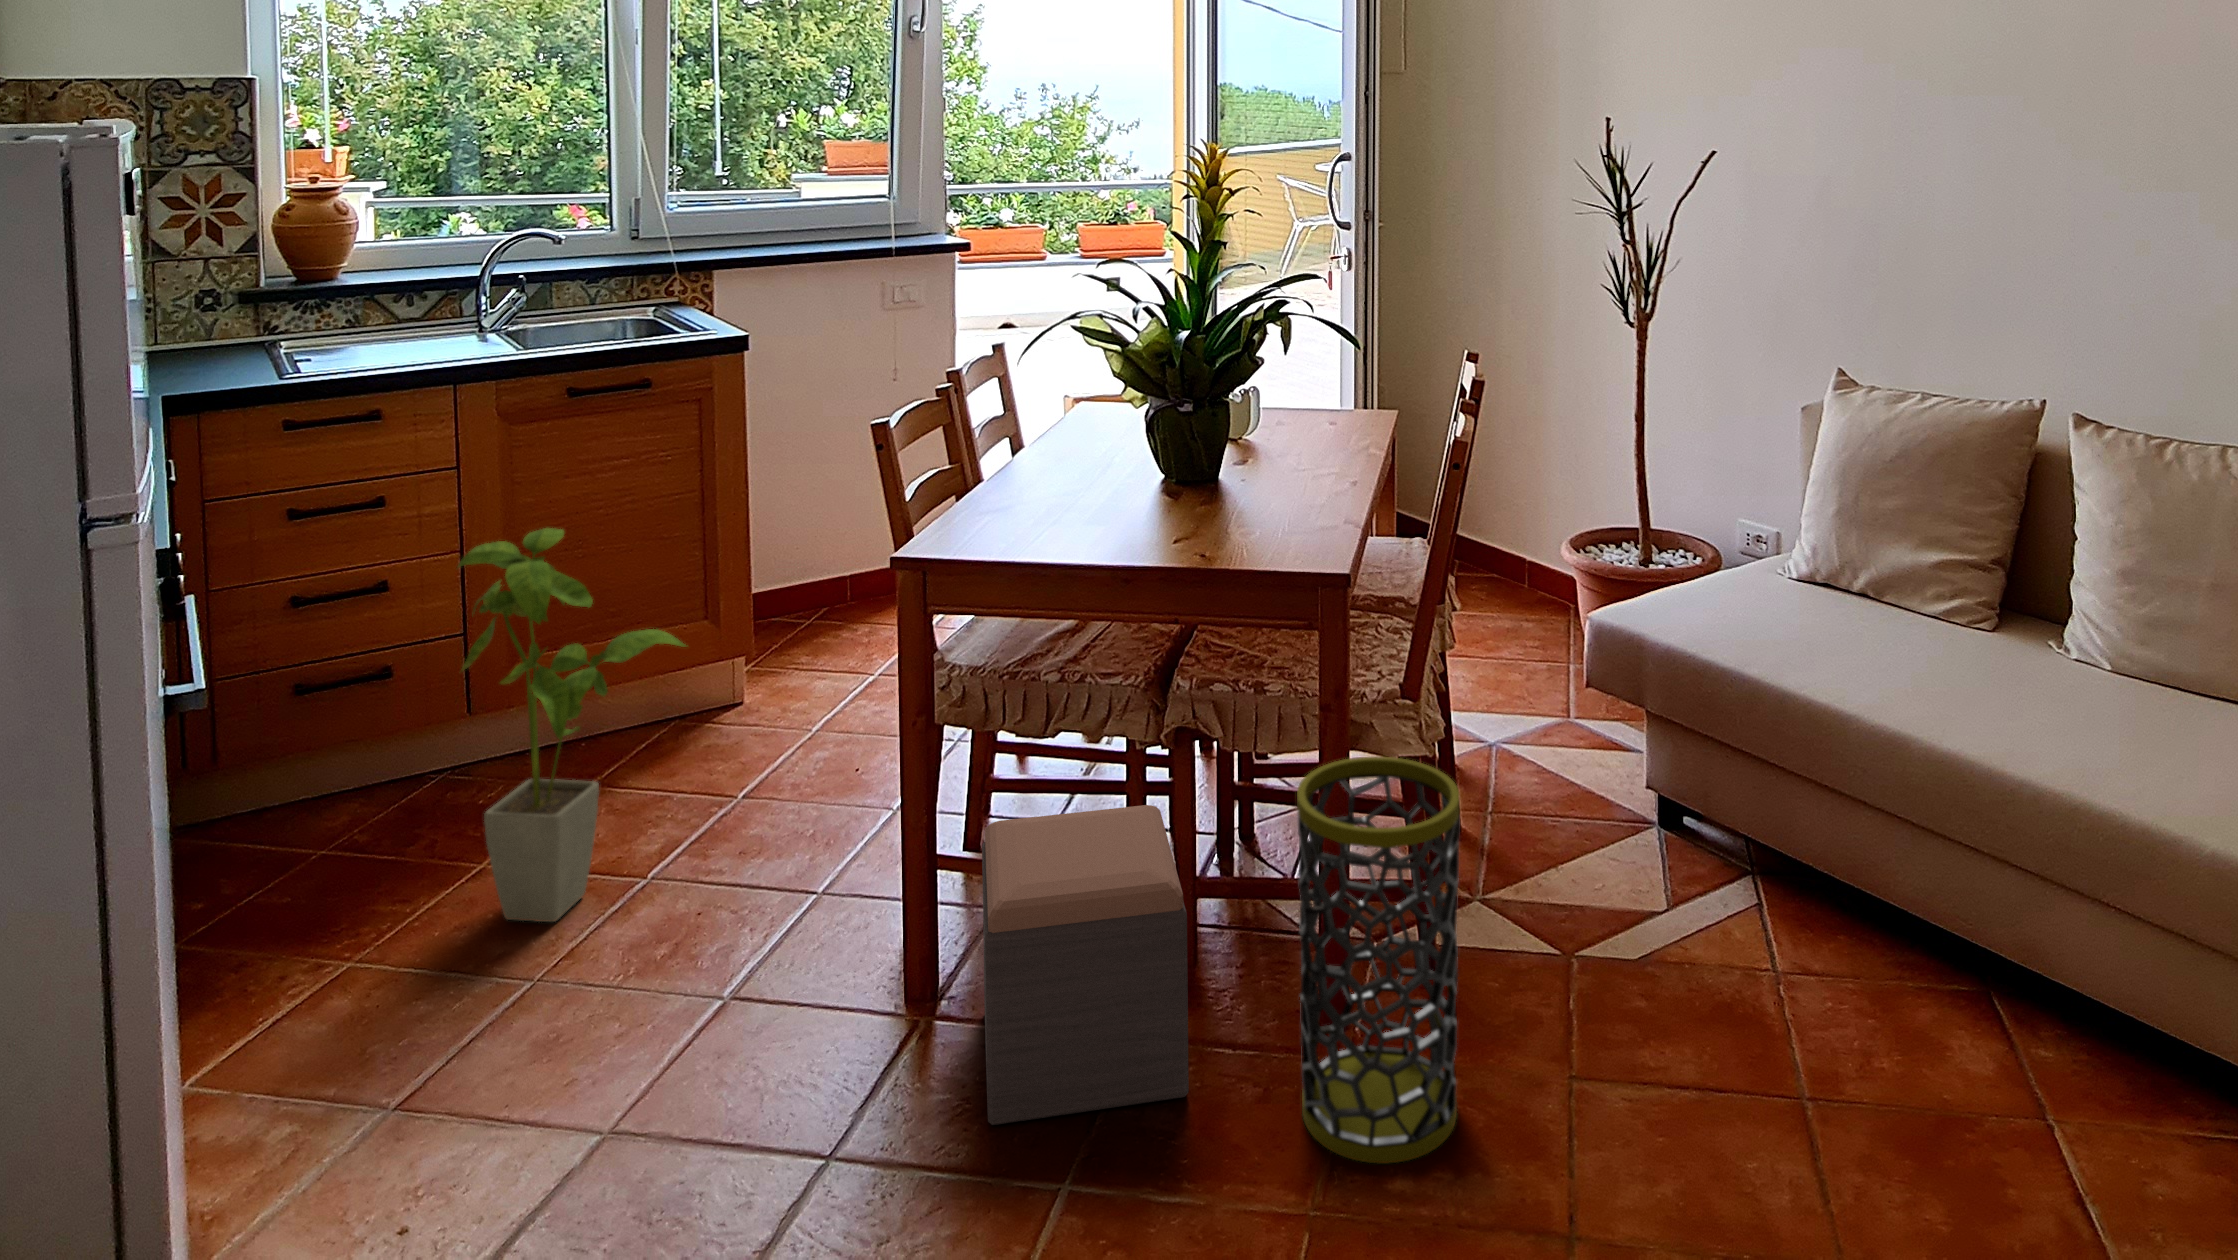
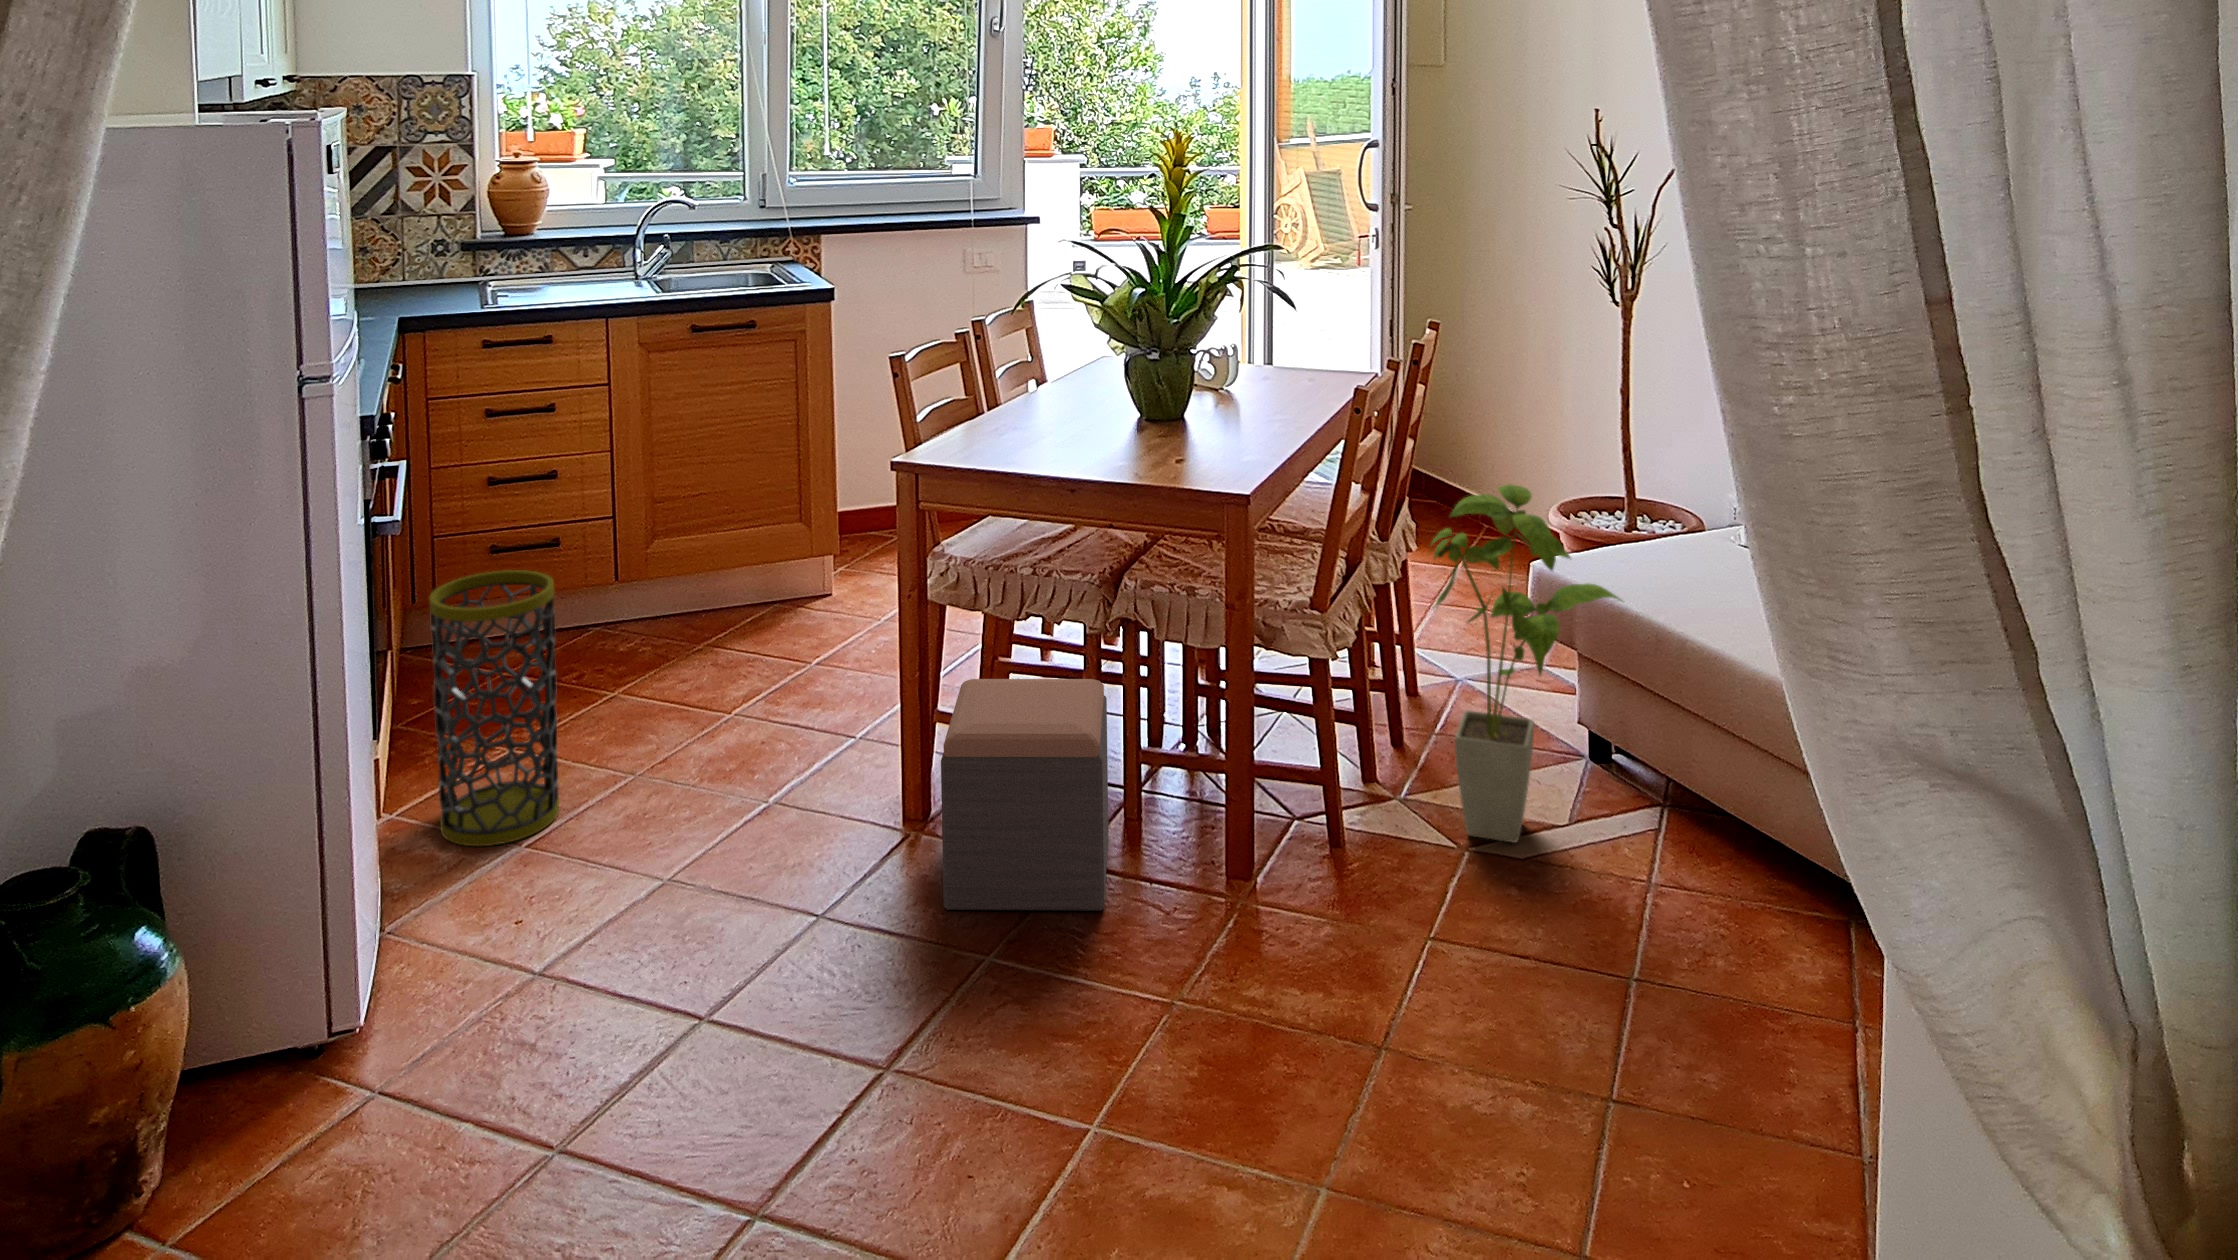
house plant: present [458,528,686,922] -> present [1432,484,1622,843]
trash can: present [1297,756,1460,1163] -> present [430,570,559,846]

